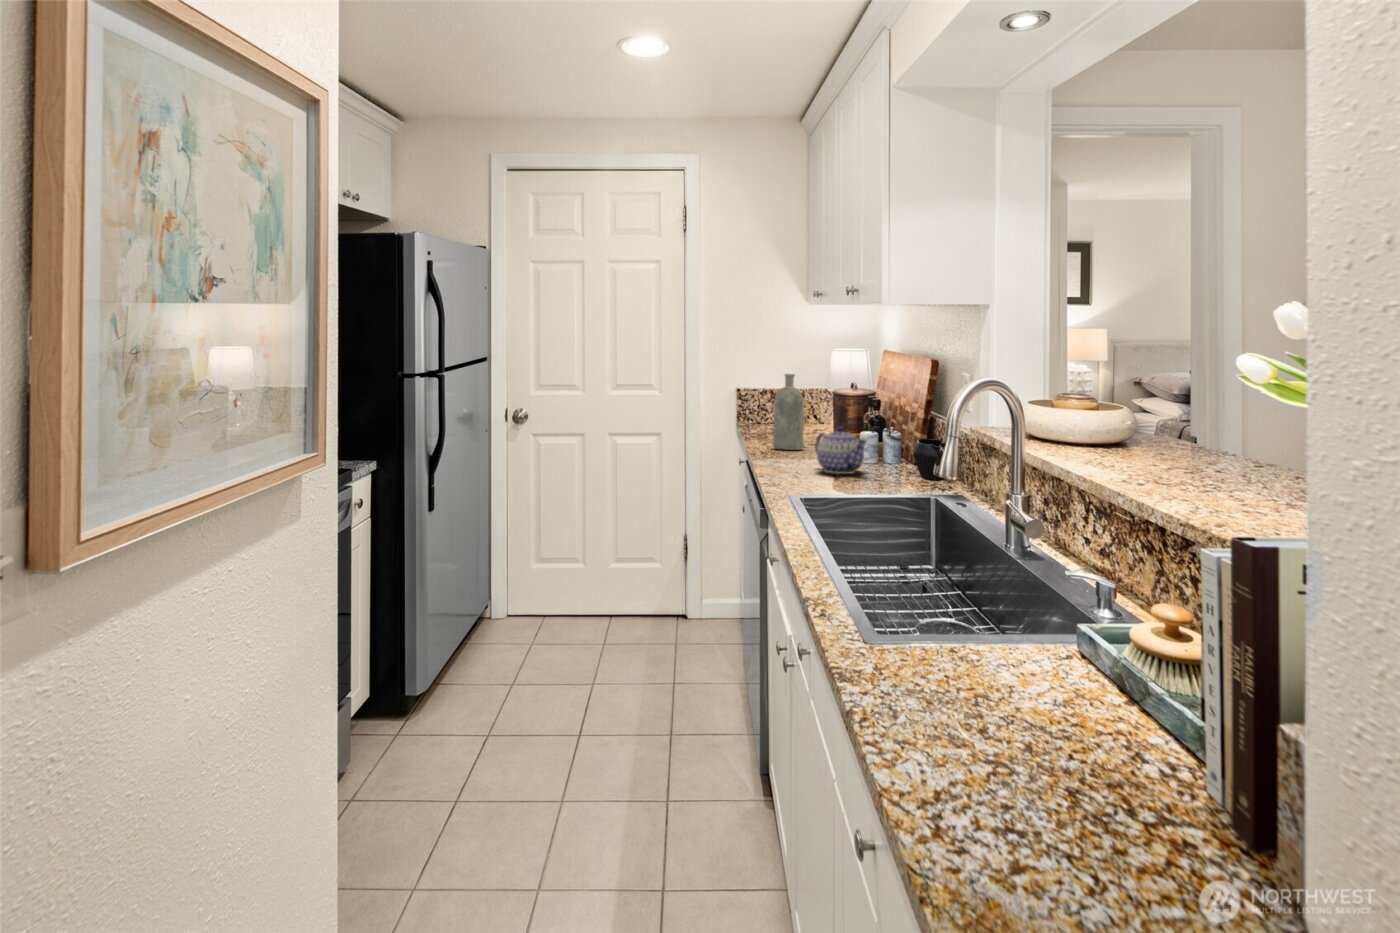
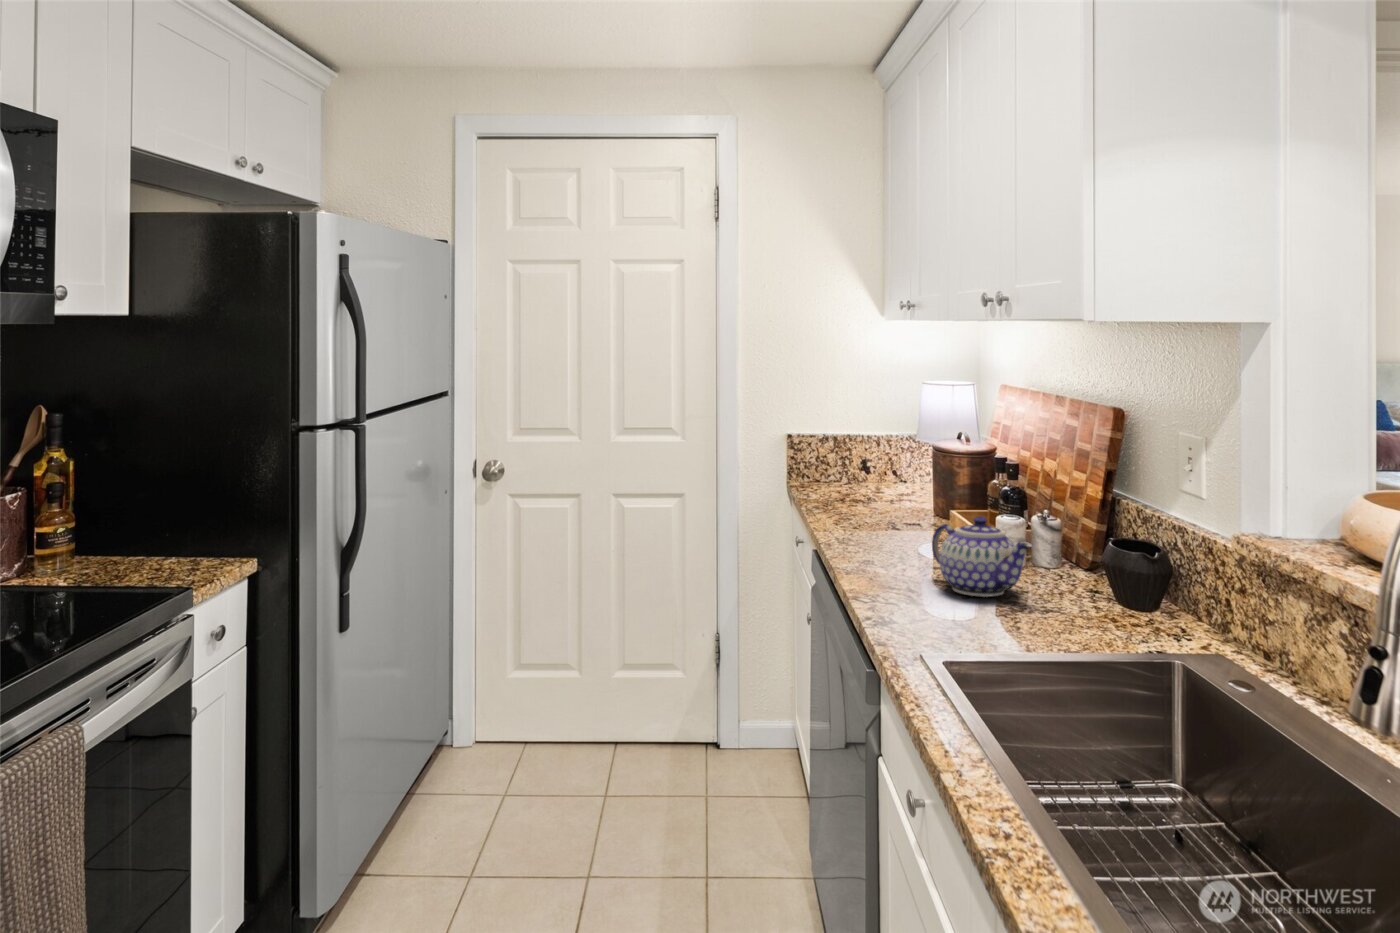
bottle: present [773,374,804,450] -> none [851,422,897,535]

